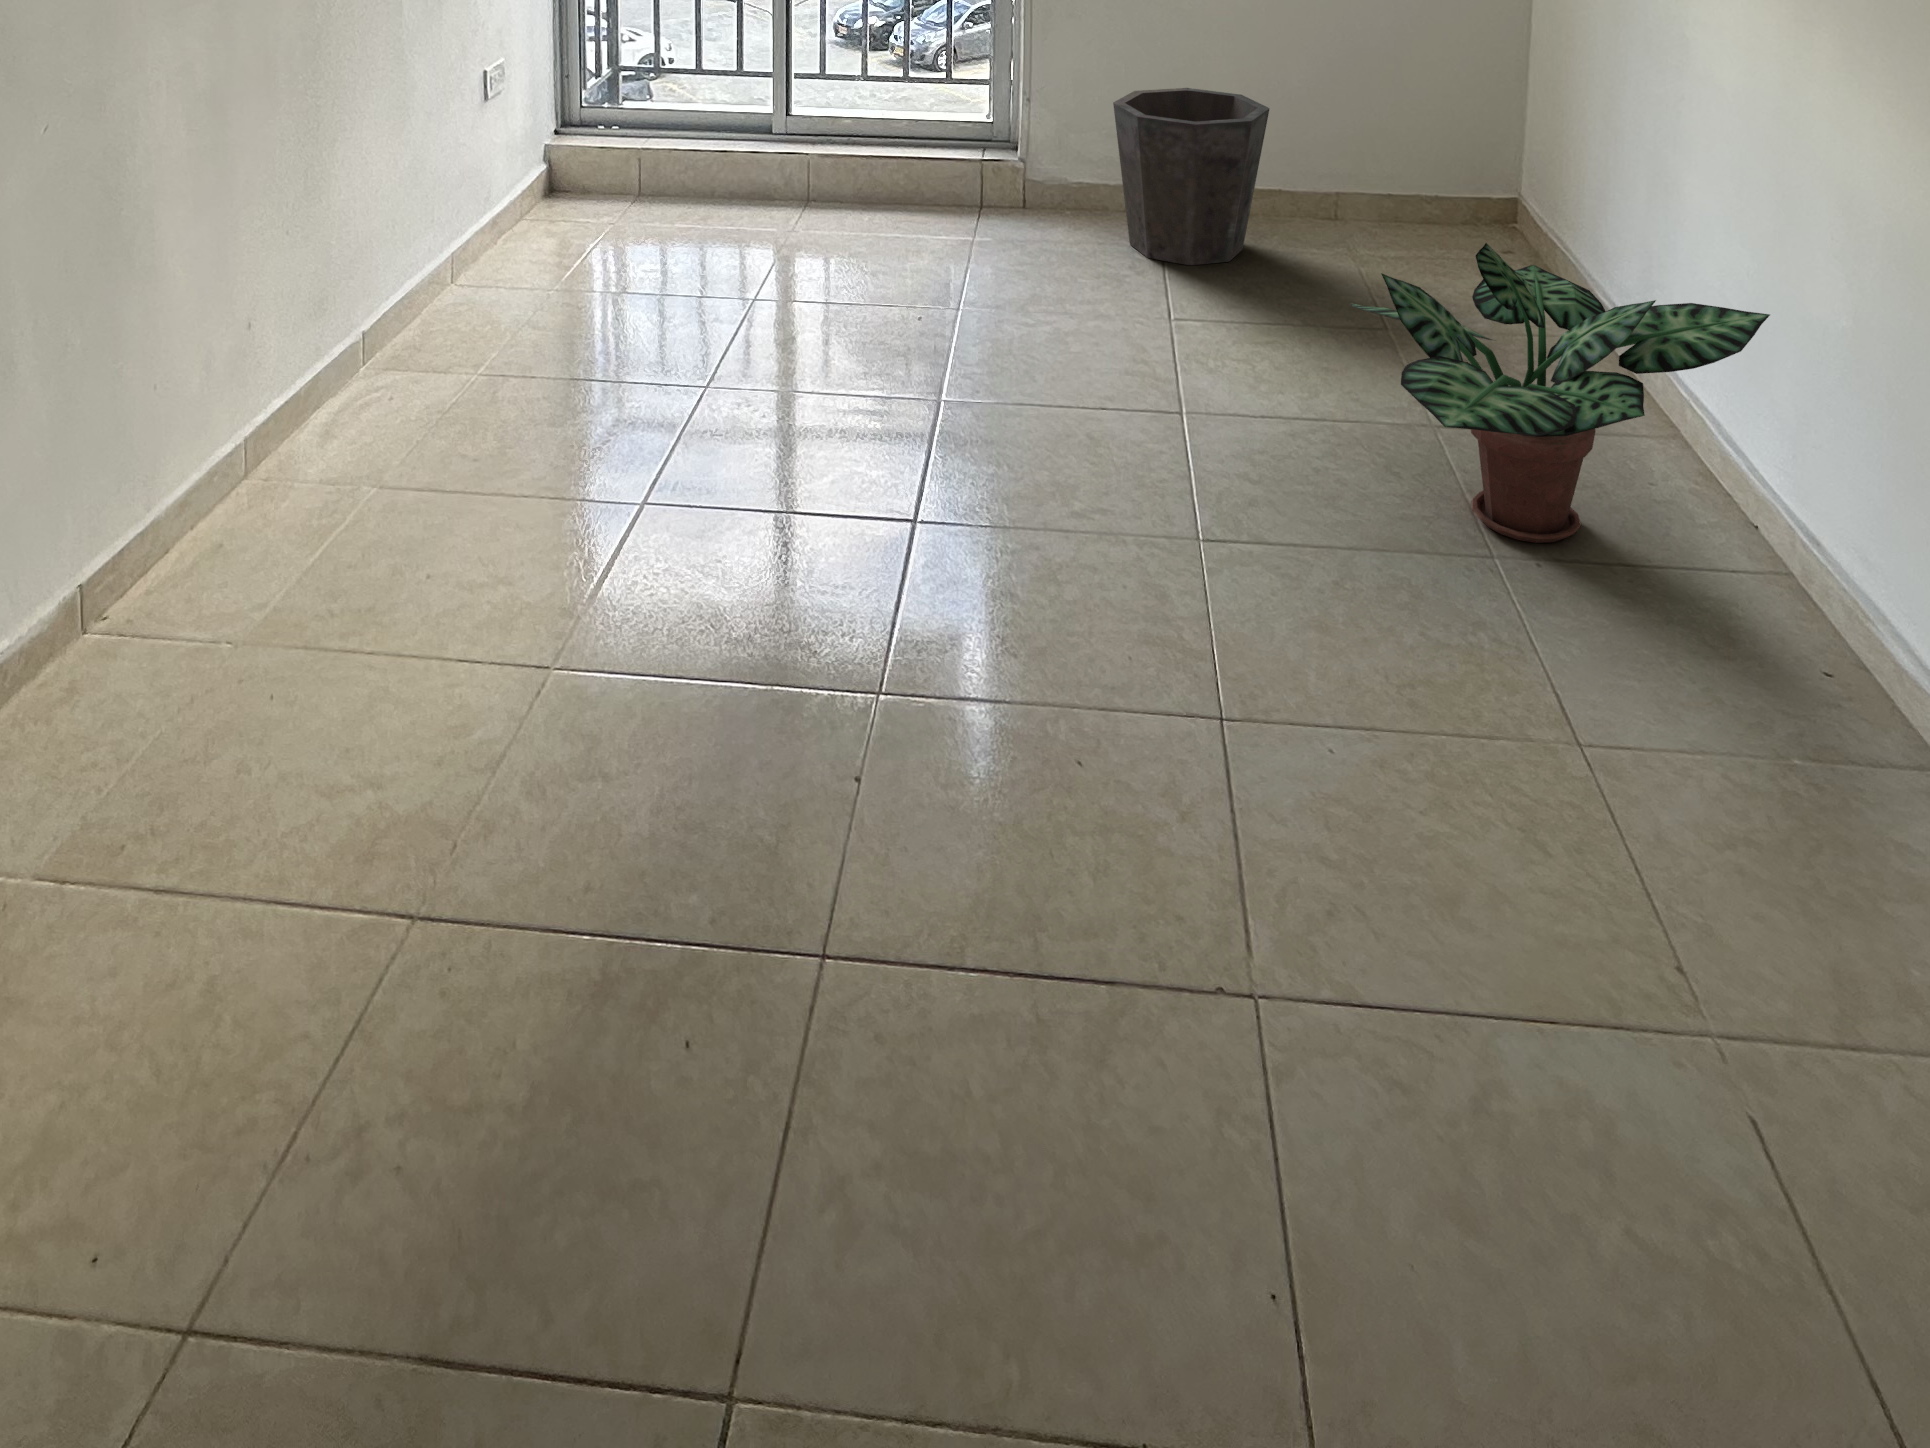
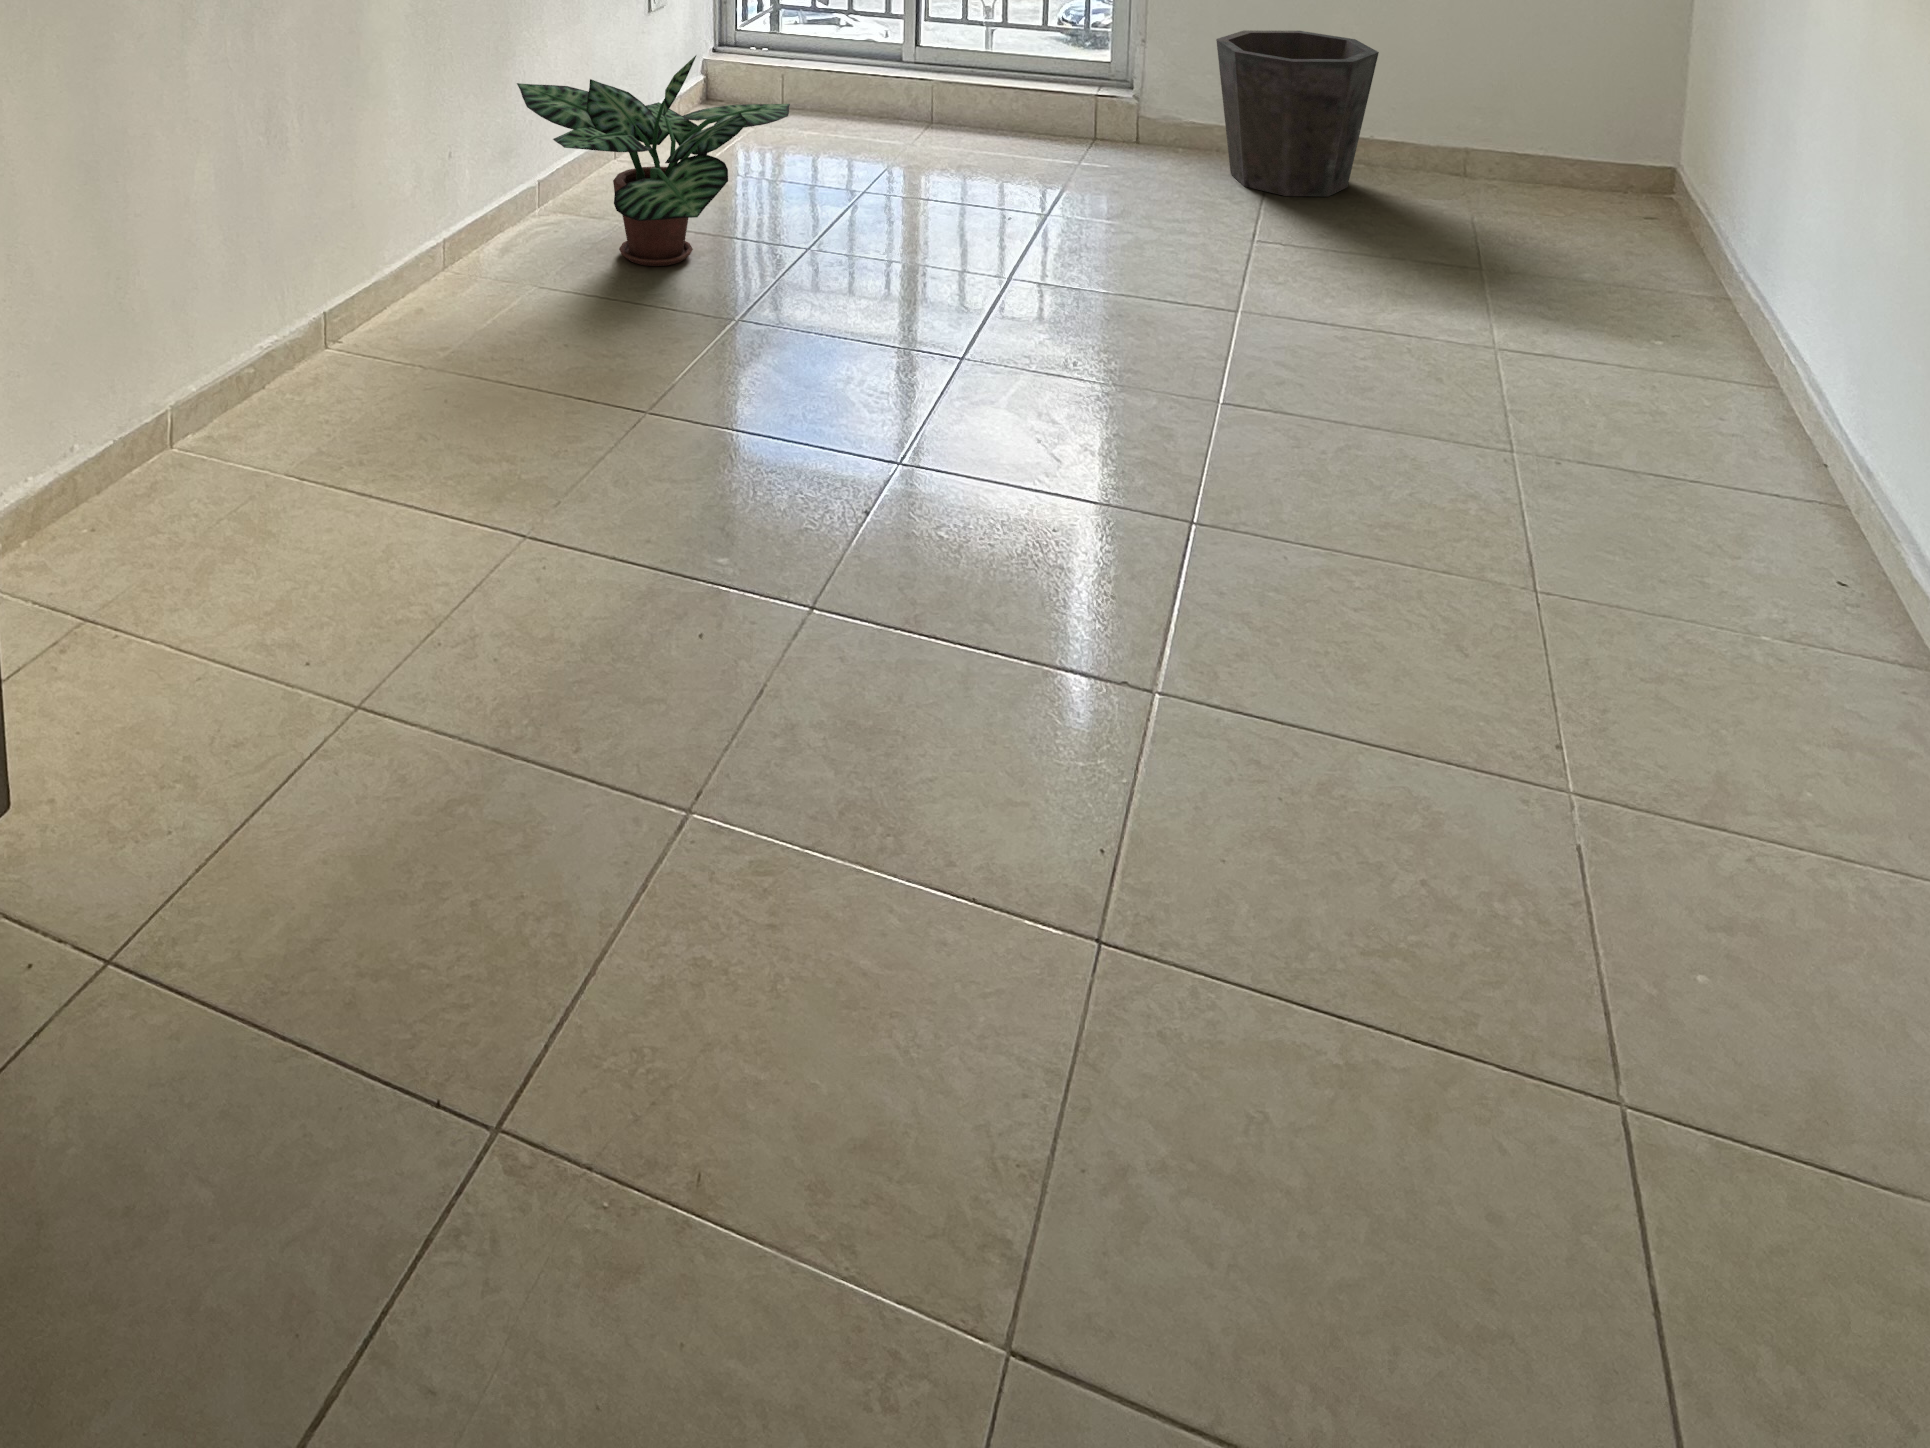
potted plant: present [1350,243,1770,543] -> present [517,56,790,266]

